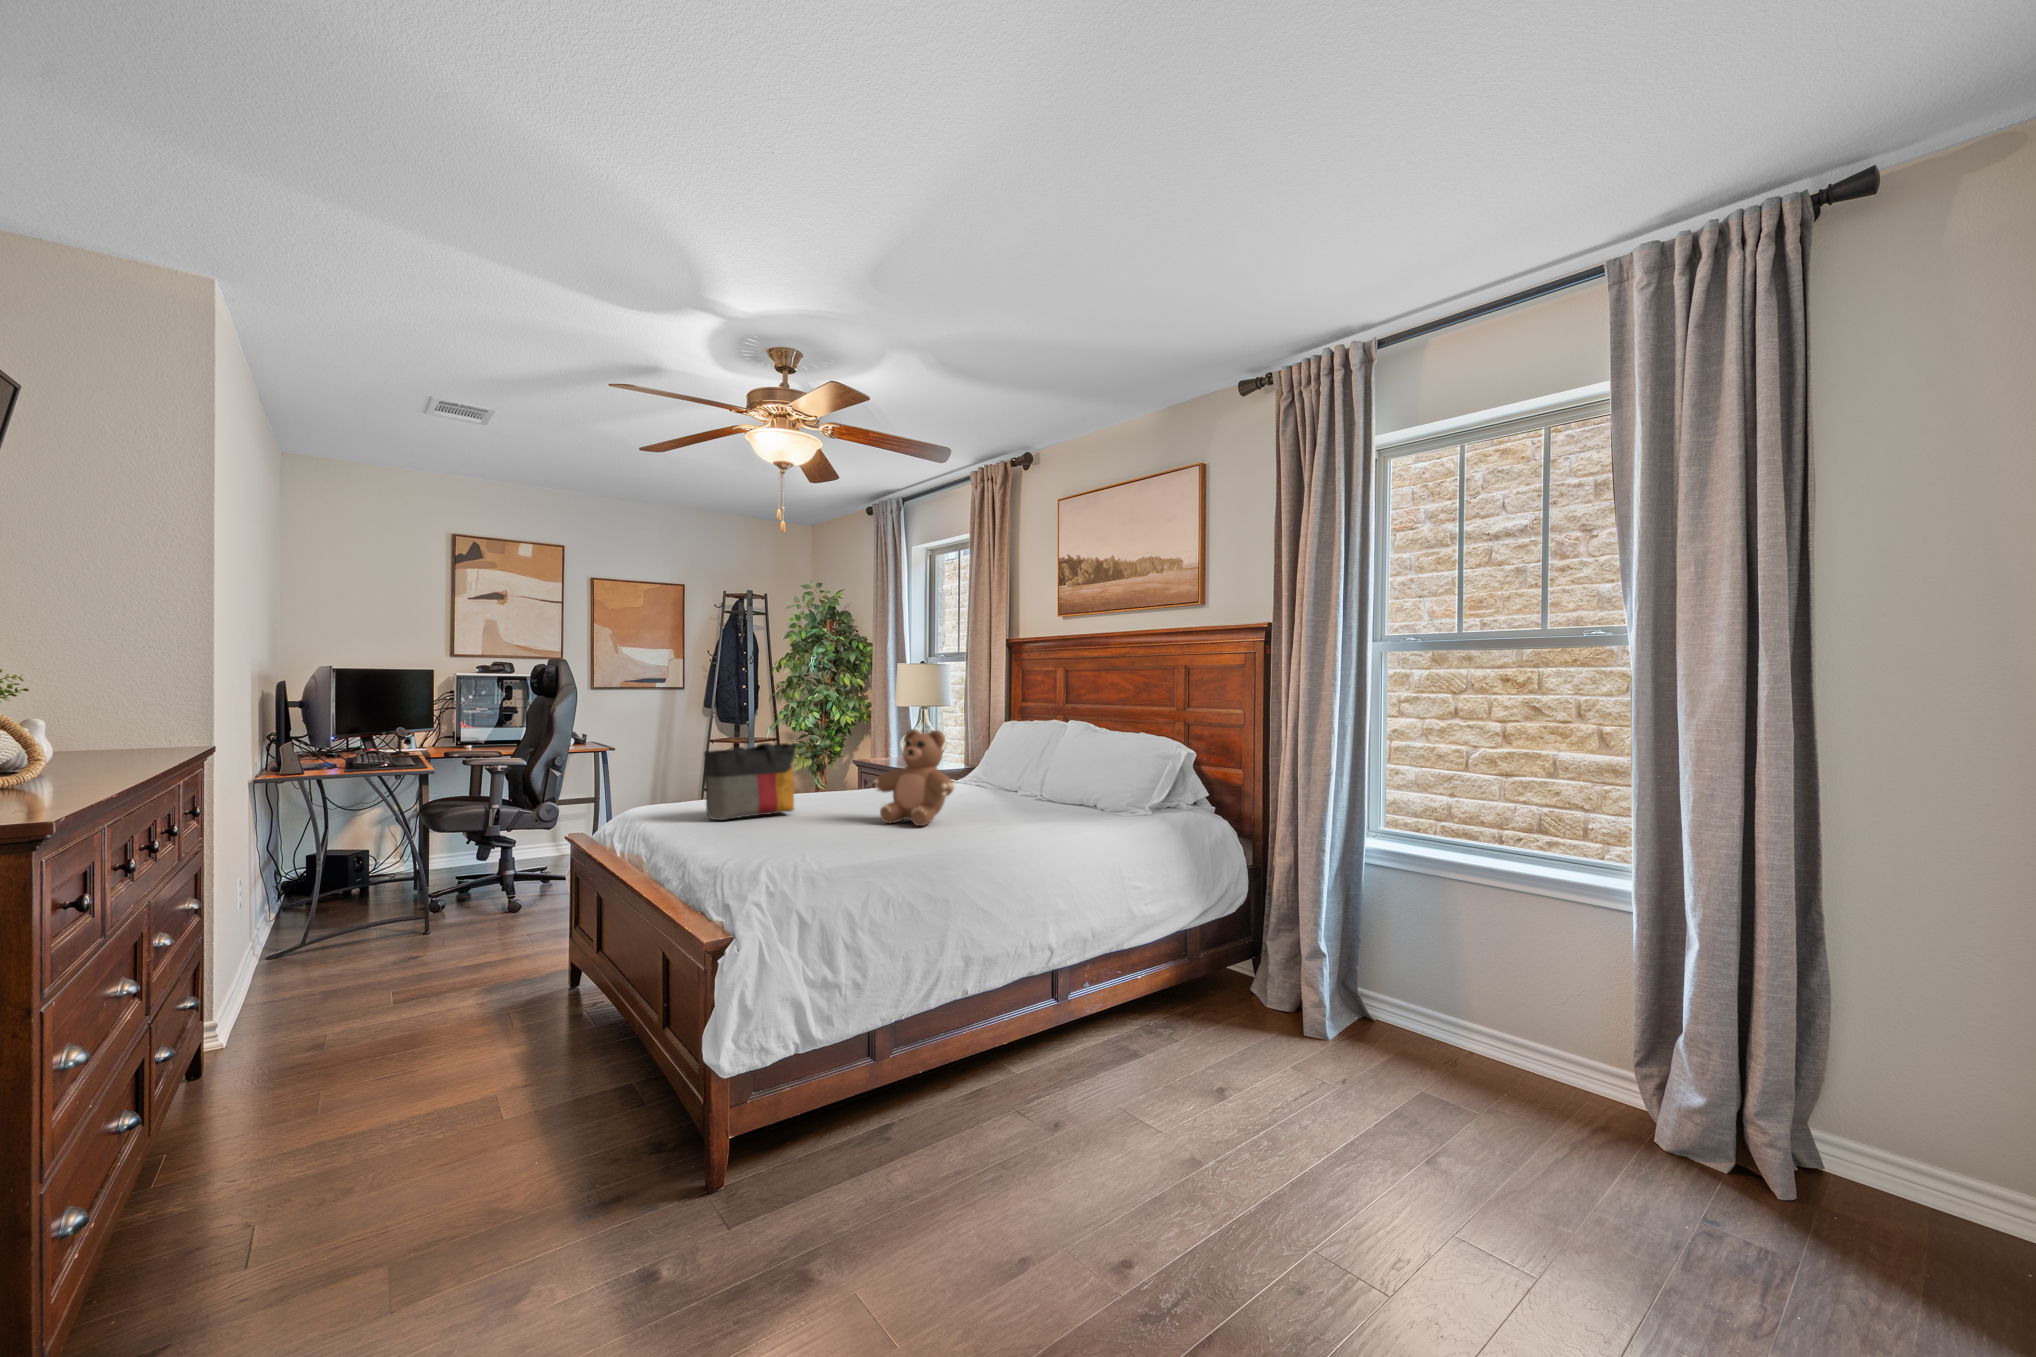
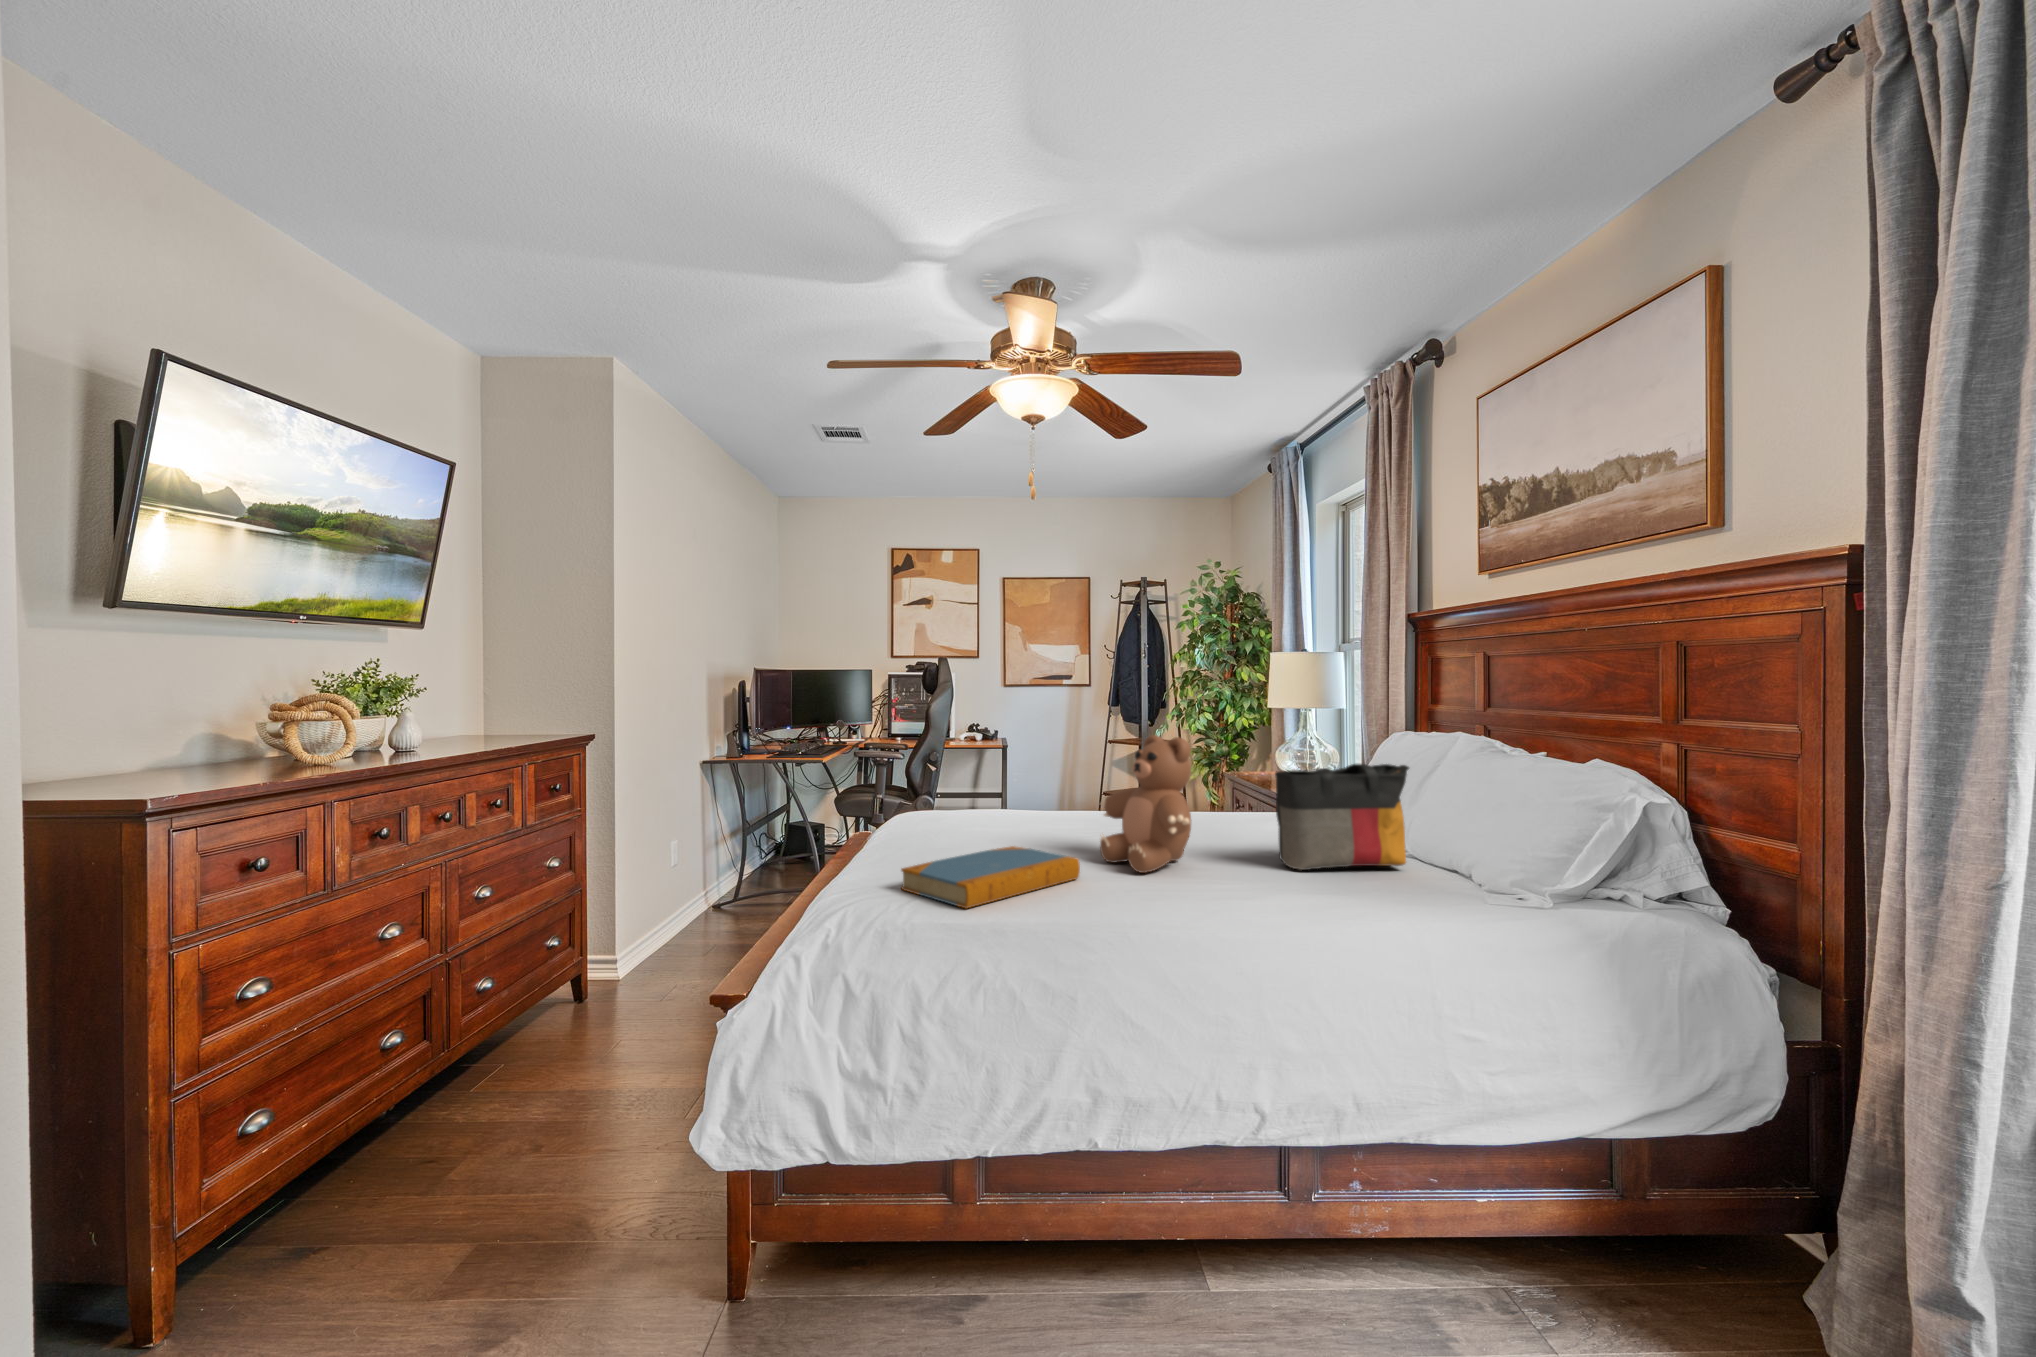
tote bag: present [704,743,797,820] -> present [1275,764,1409,870]
book: none [778,817,889,855] -> present [901,846,1080,908]

